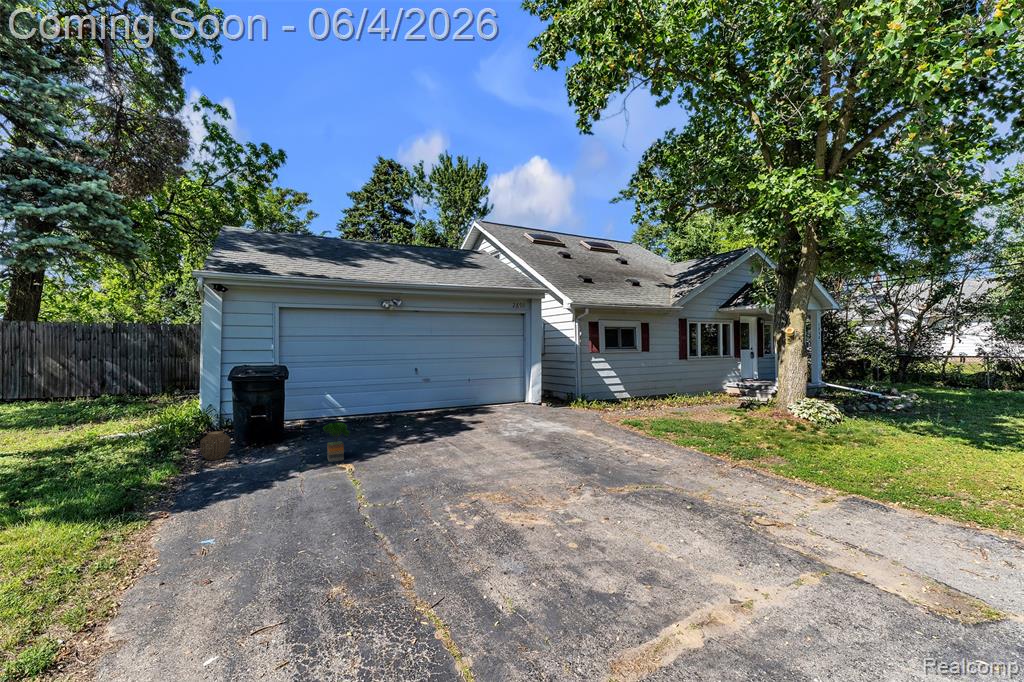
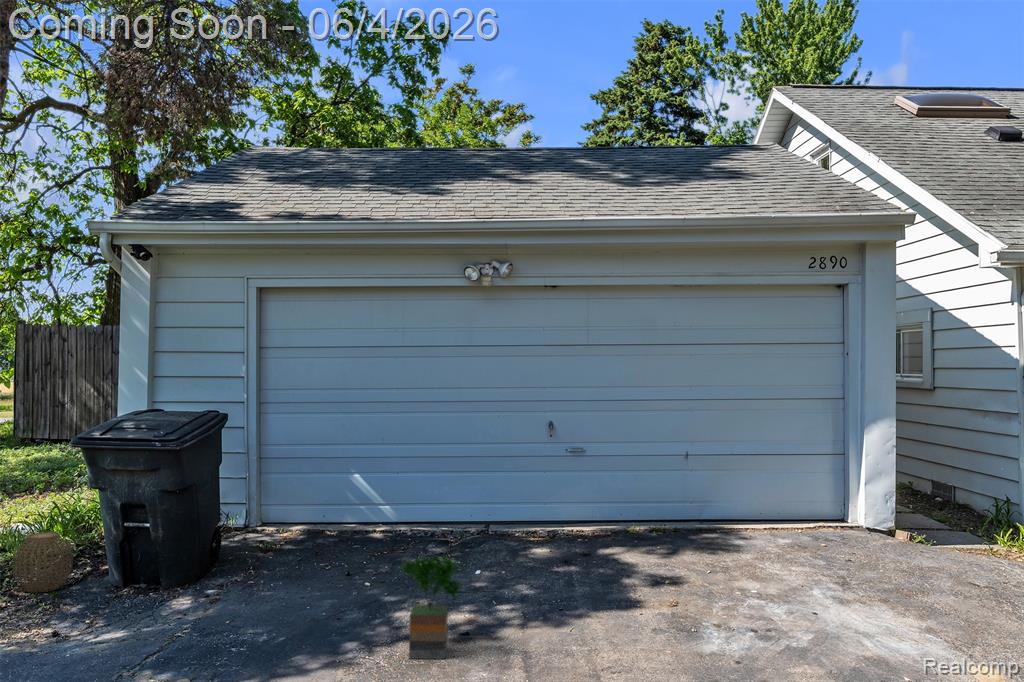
potted tree: present [323,422,349,462] -> present [402,556,463,659]

